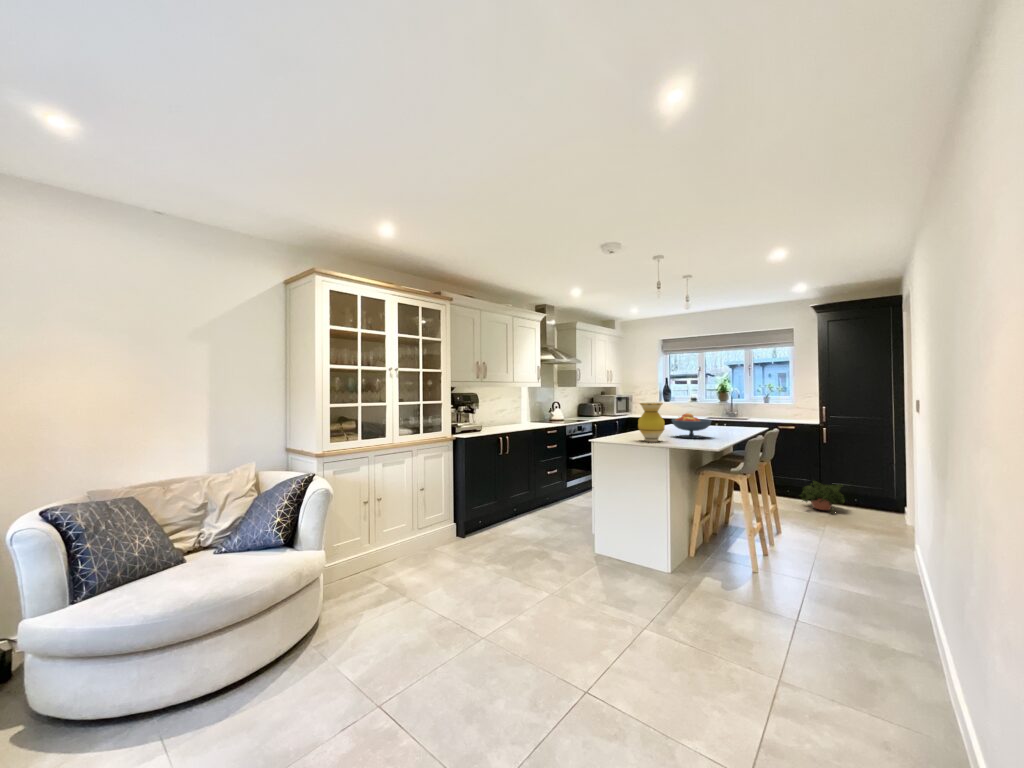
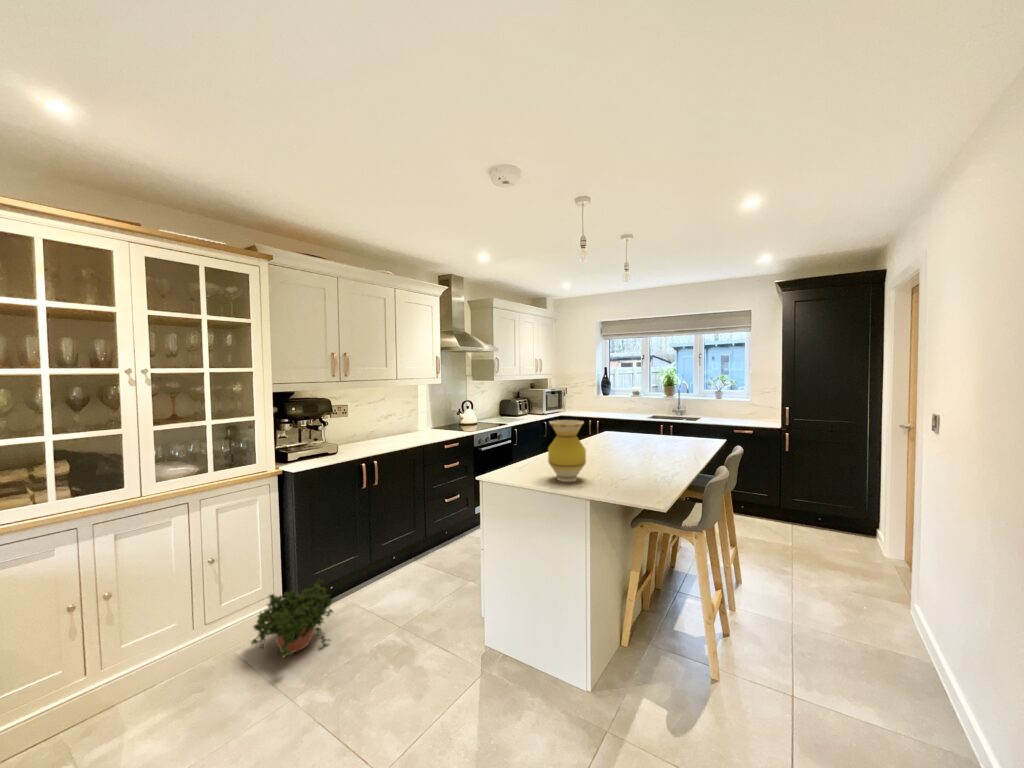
fruit bowl: present [672,413,712,438] -> none [600,429,655,469]
potted plant: present [801,481,845,511] -> present [251,580,333,659]

